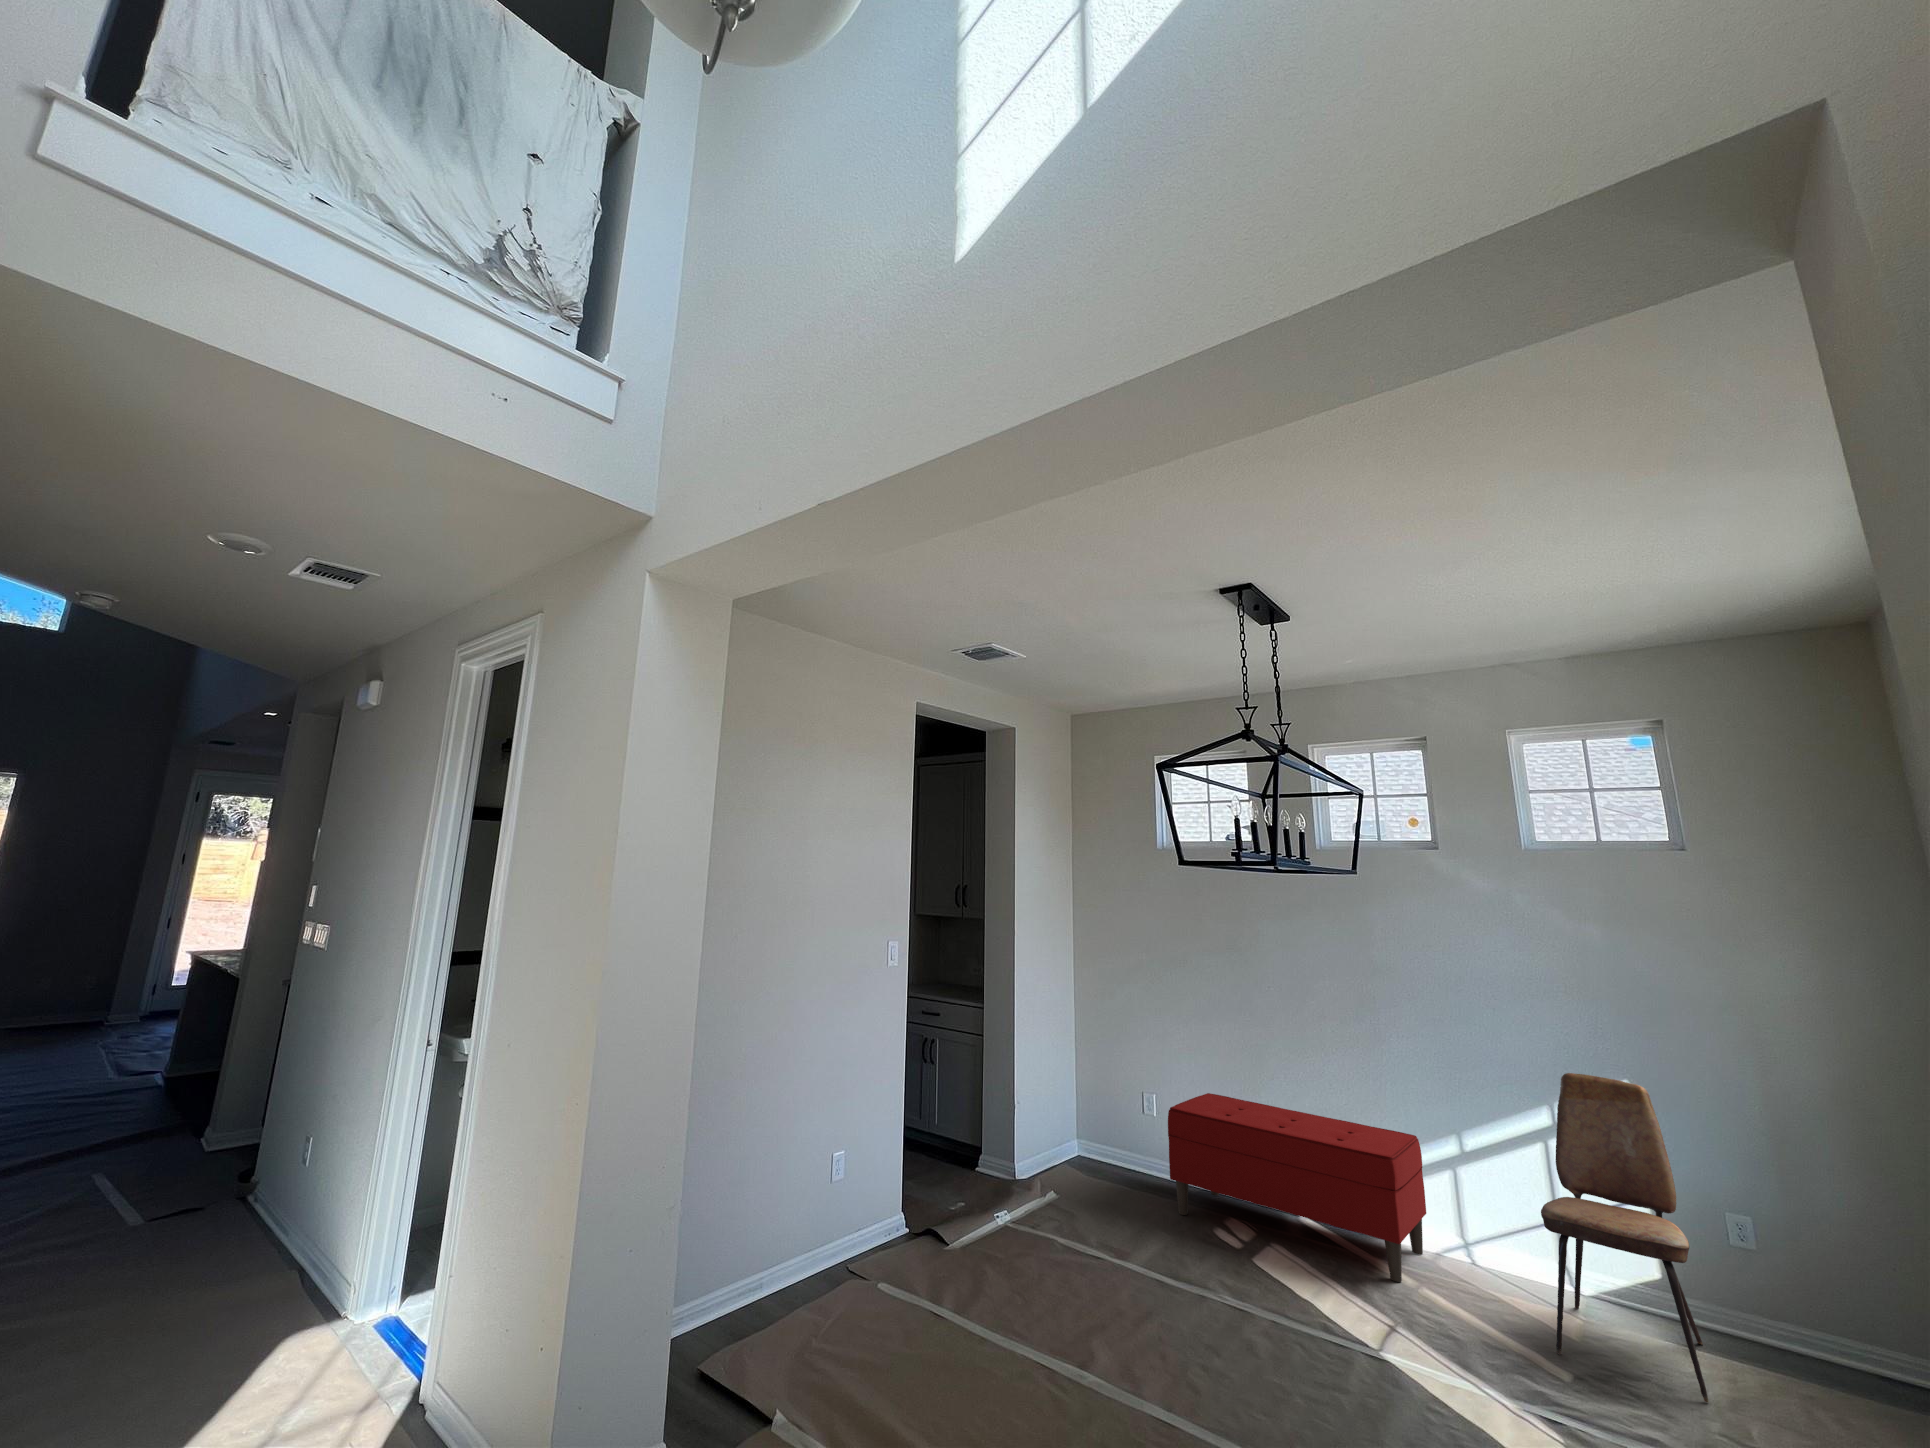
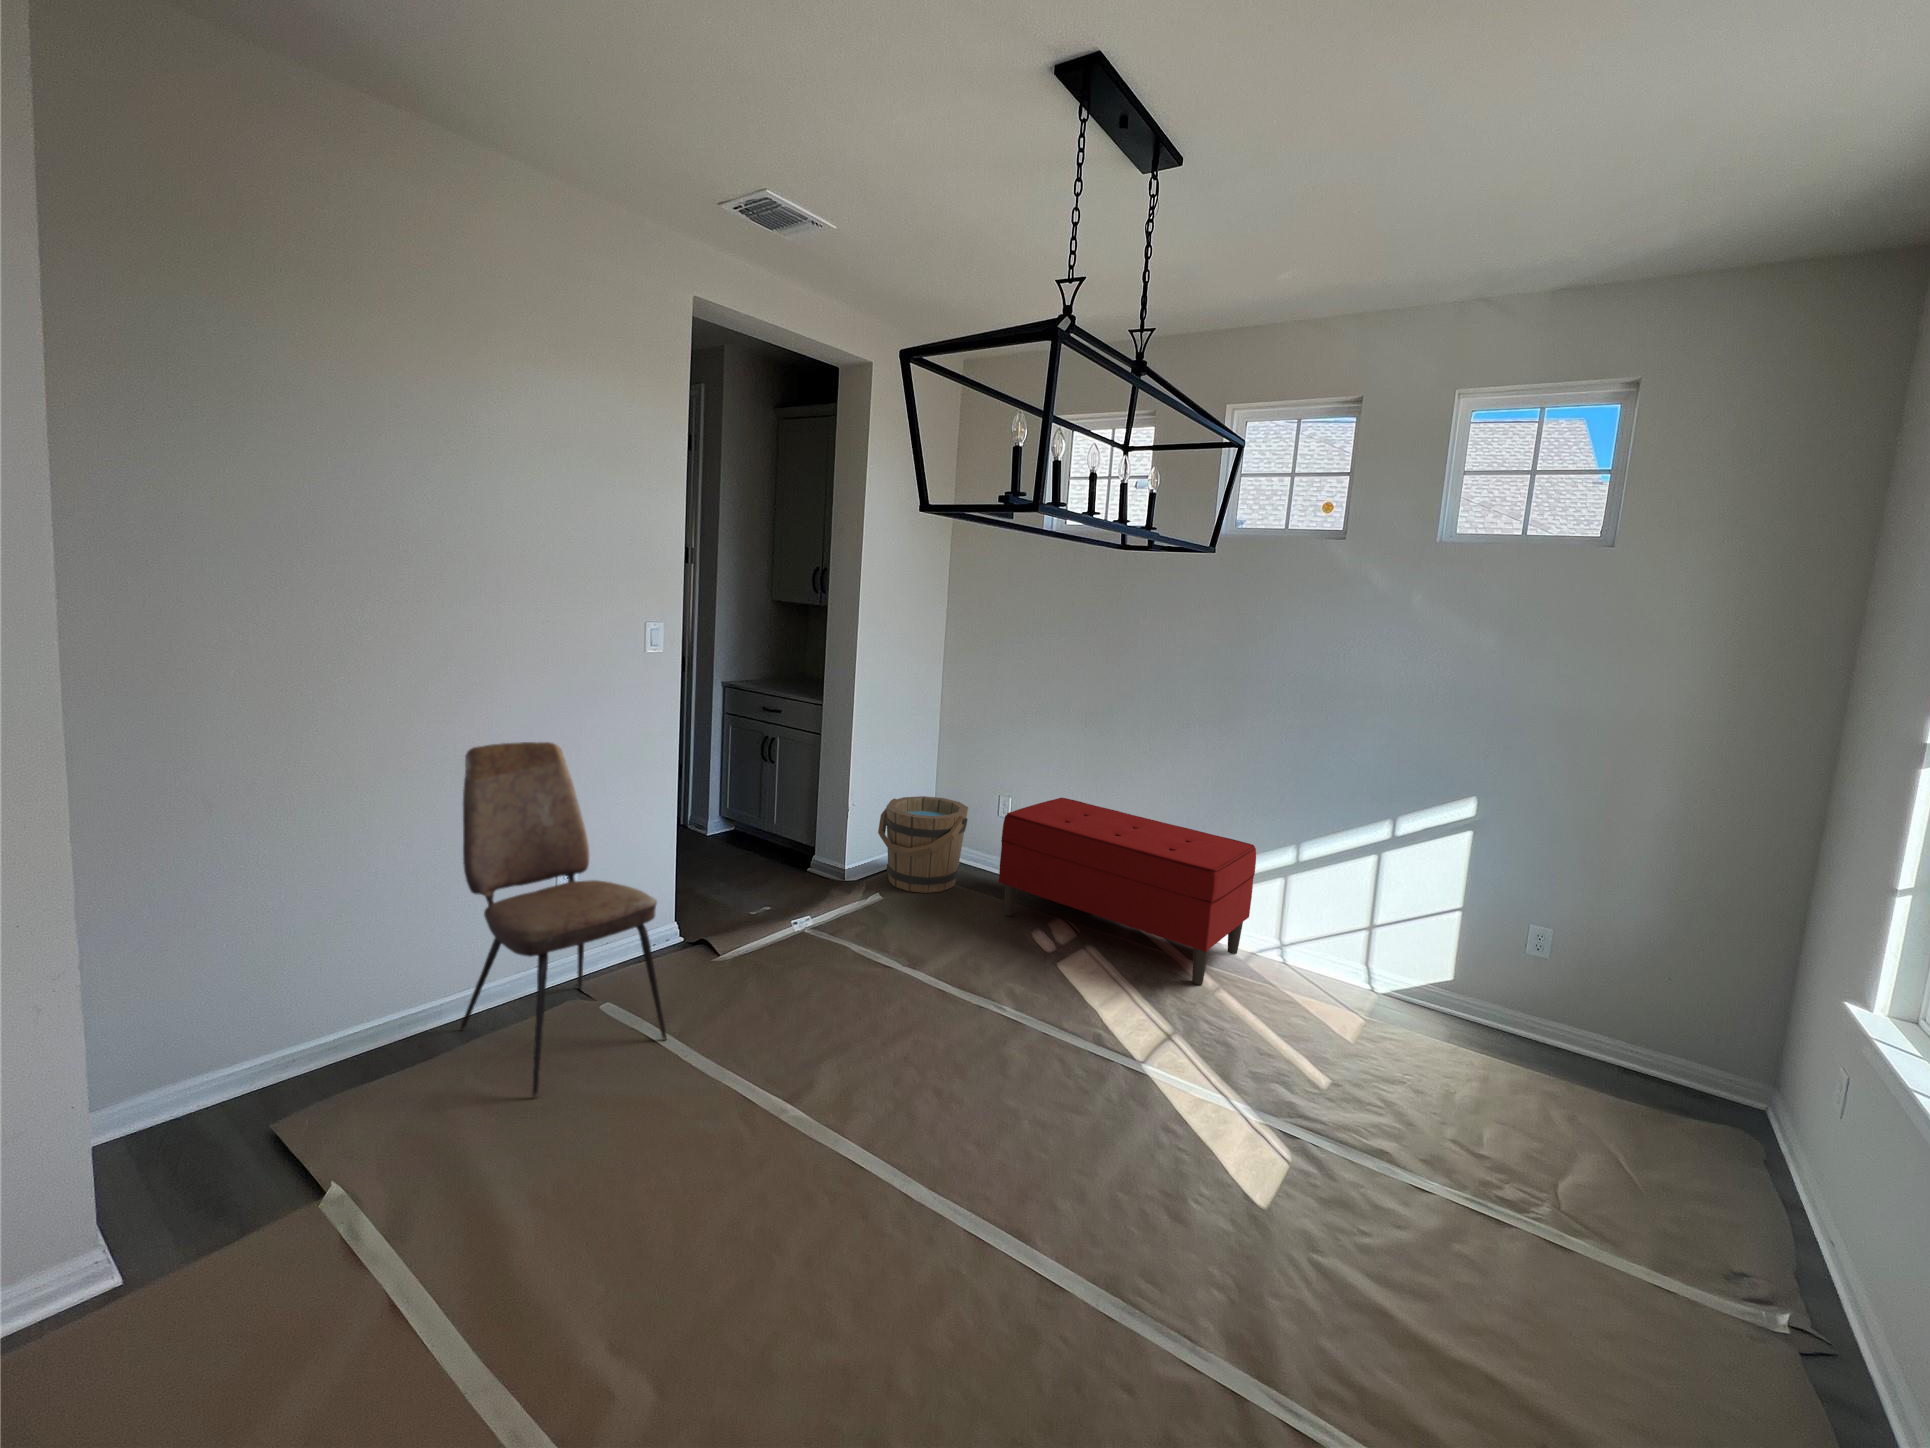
dining chair: present [1541,1073,1709,1402] -> present [460,742,667,1098]
bucket: none [1041,1095,1125,1193] -> present [878,796,968,893]

